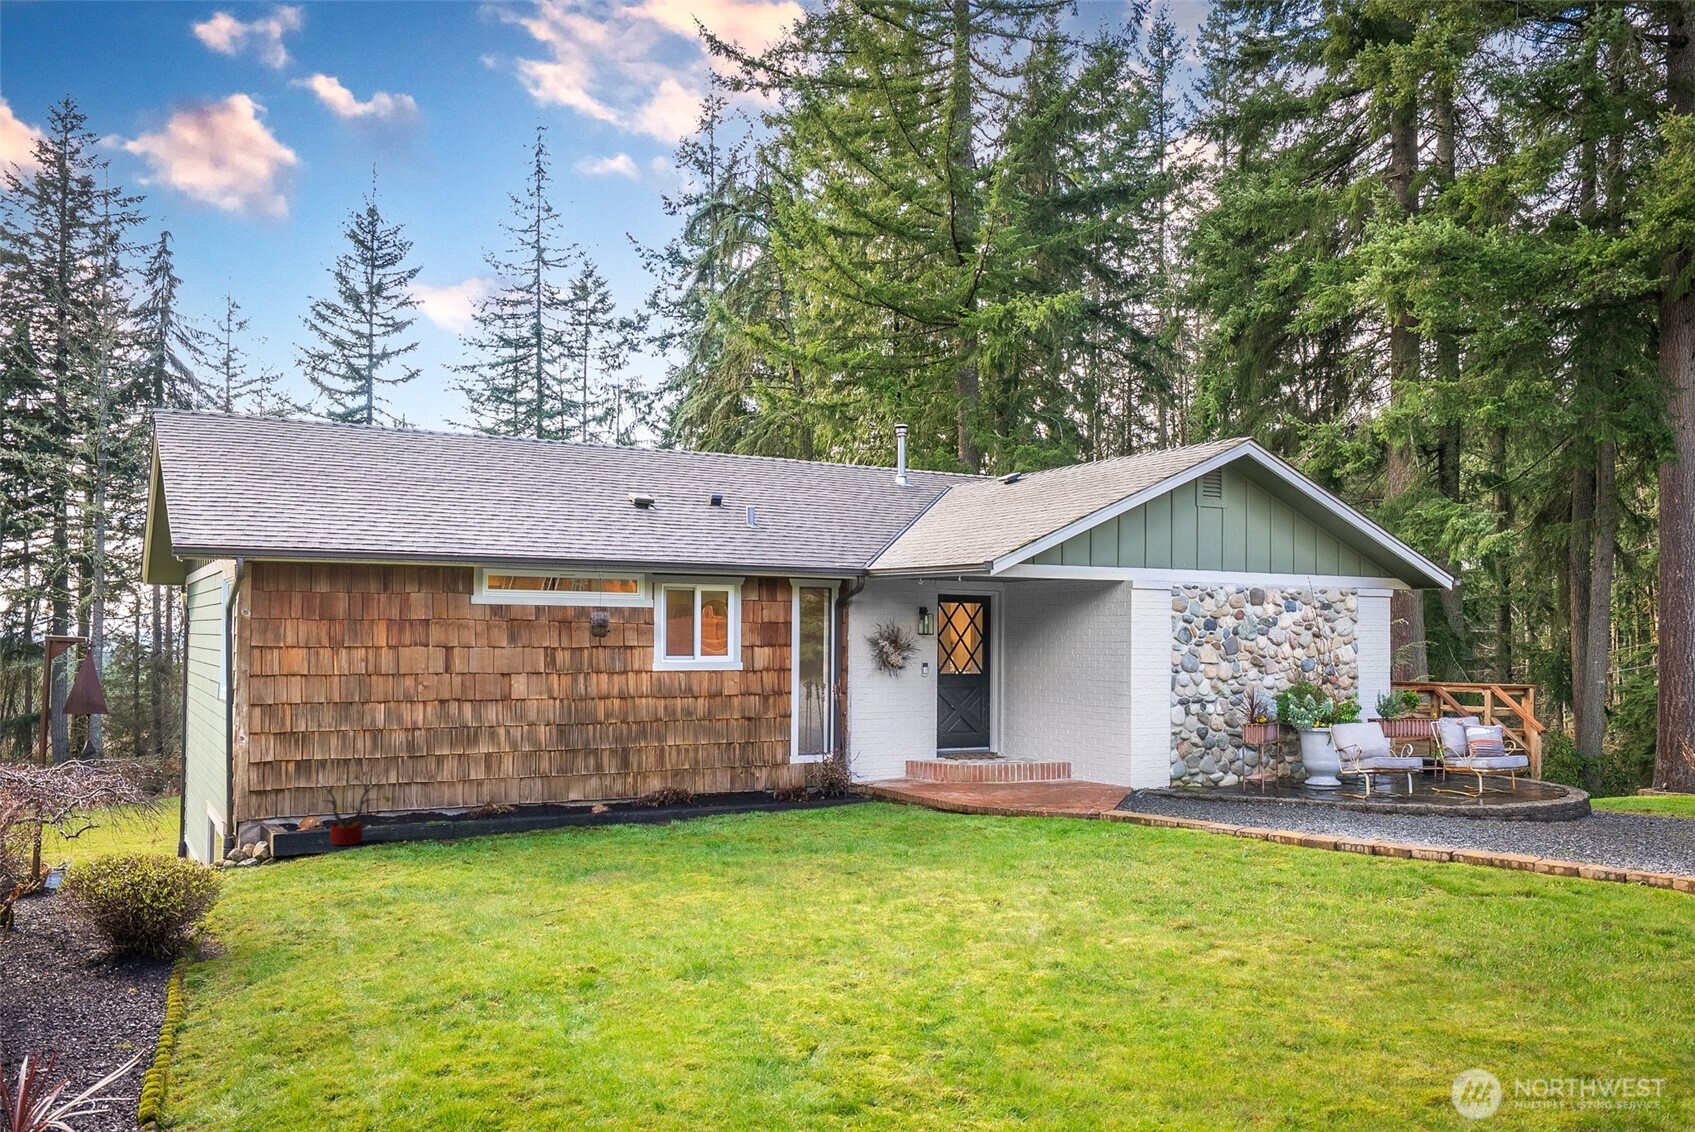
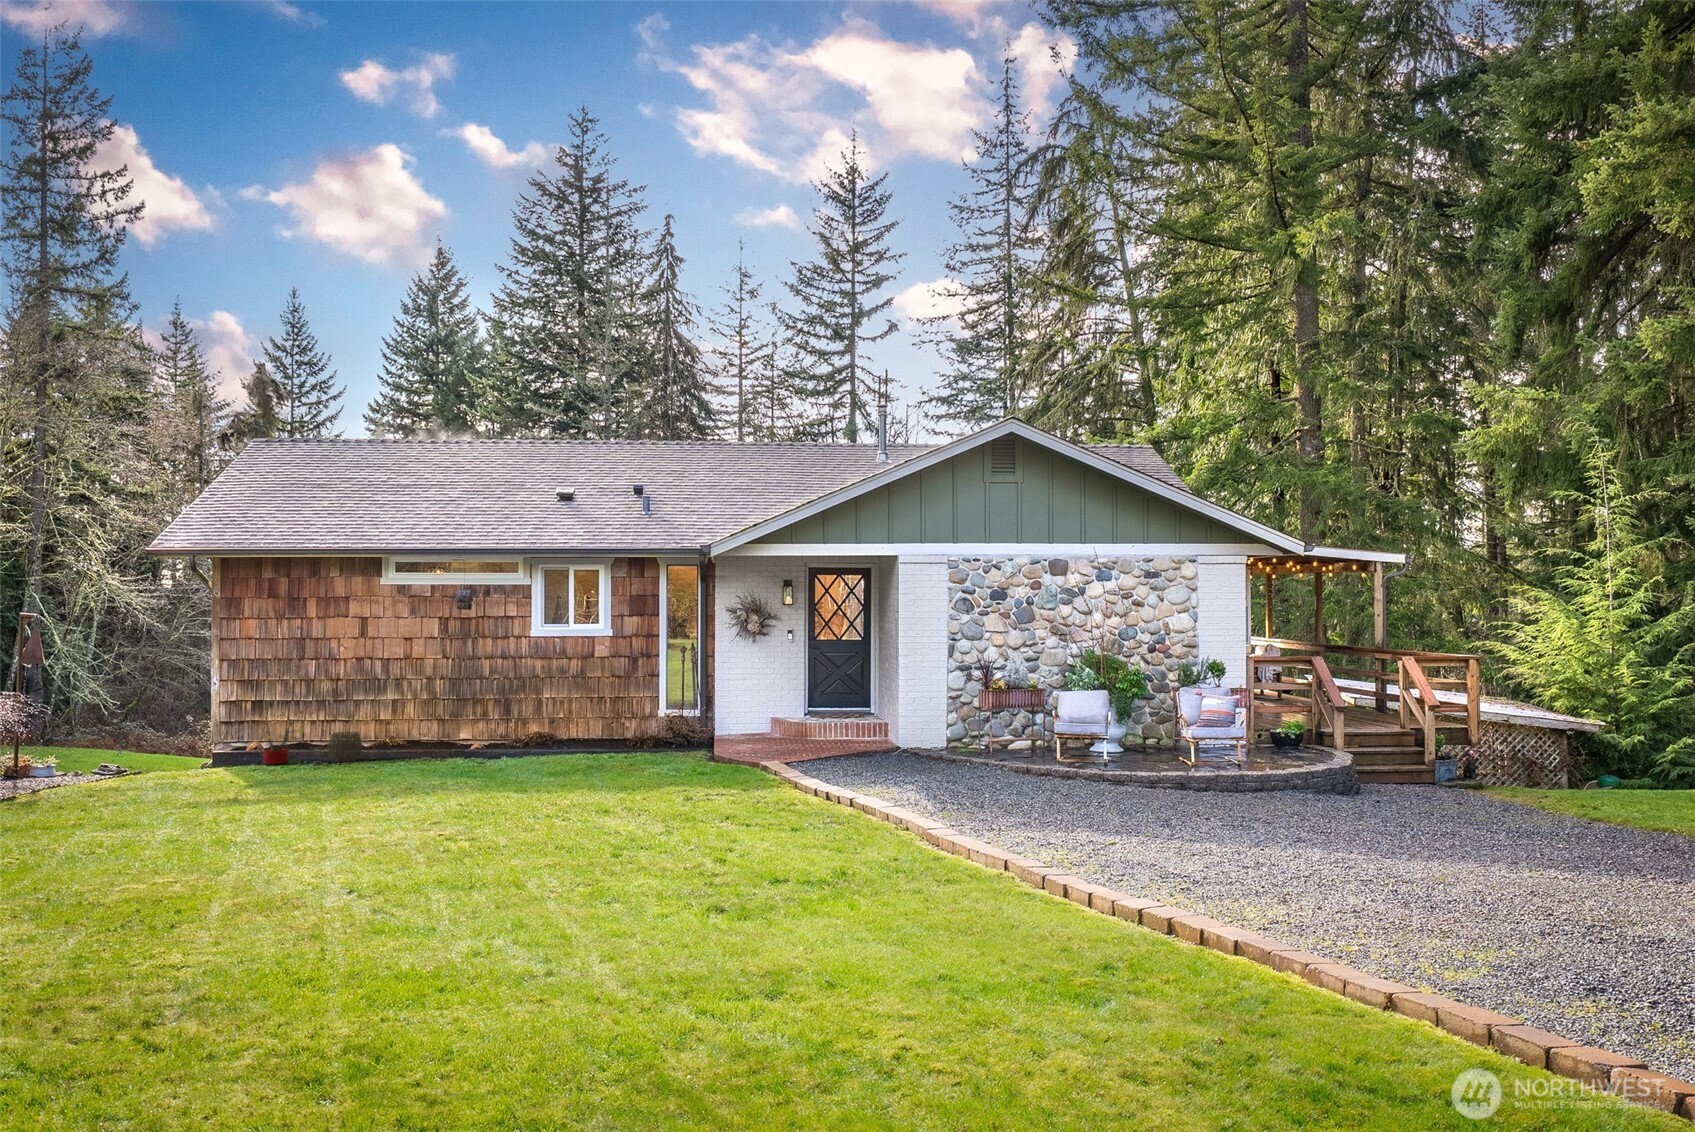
woven basket: none [413,797,456,838] -> present [328,732,362,762]

